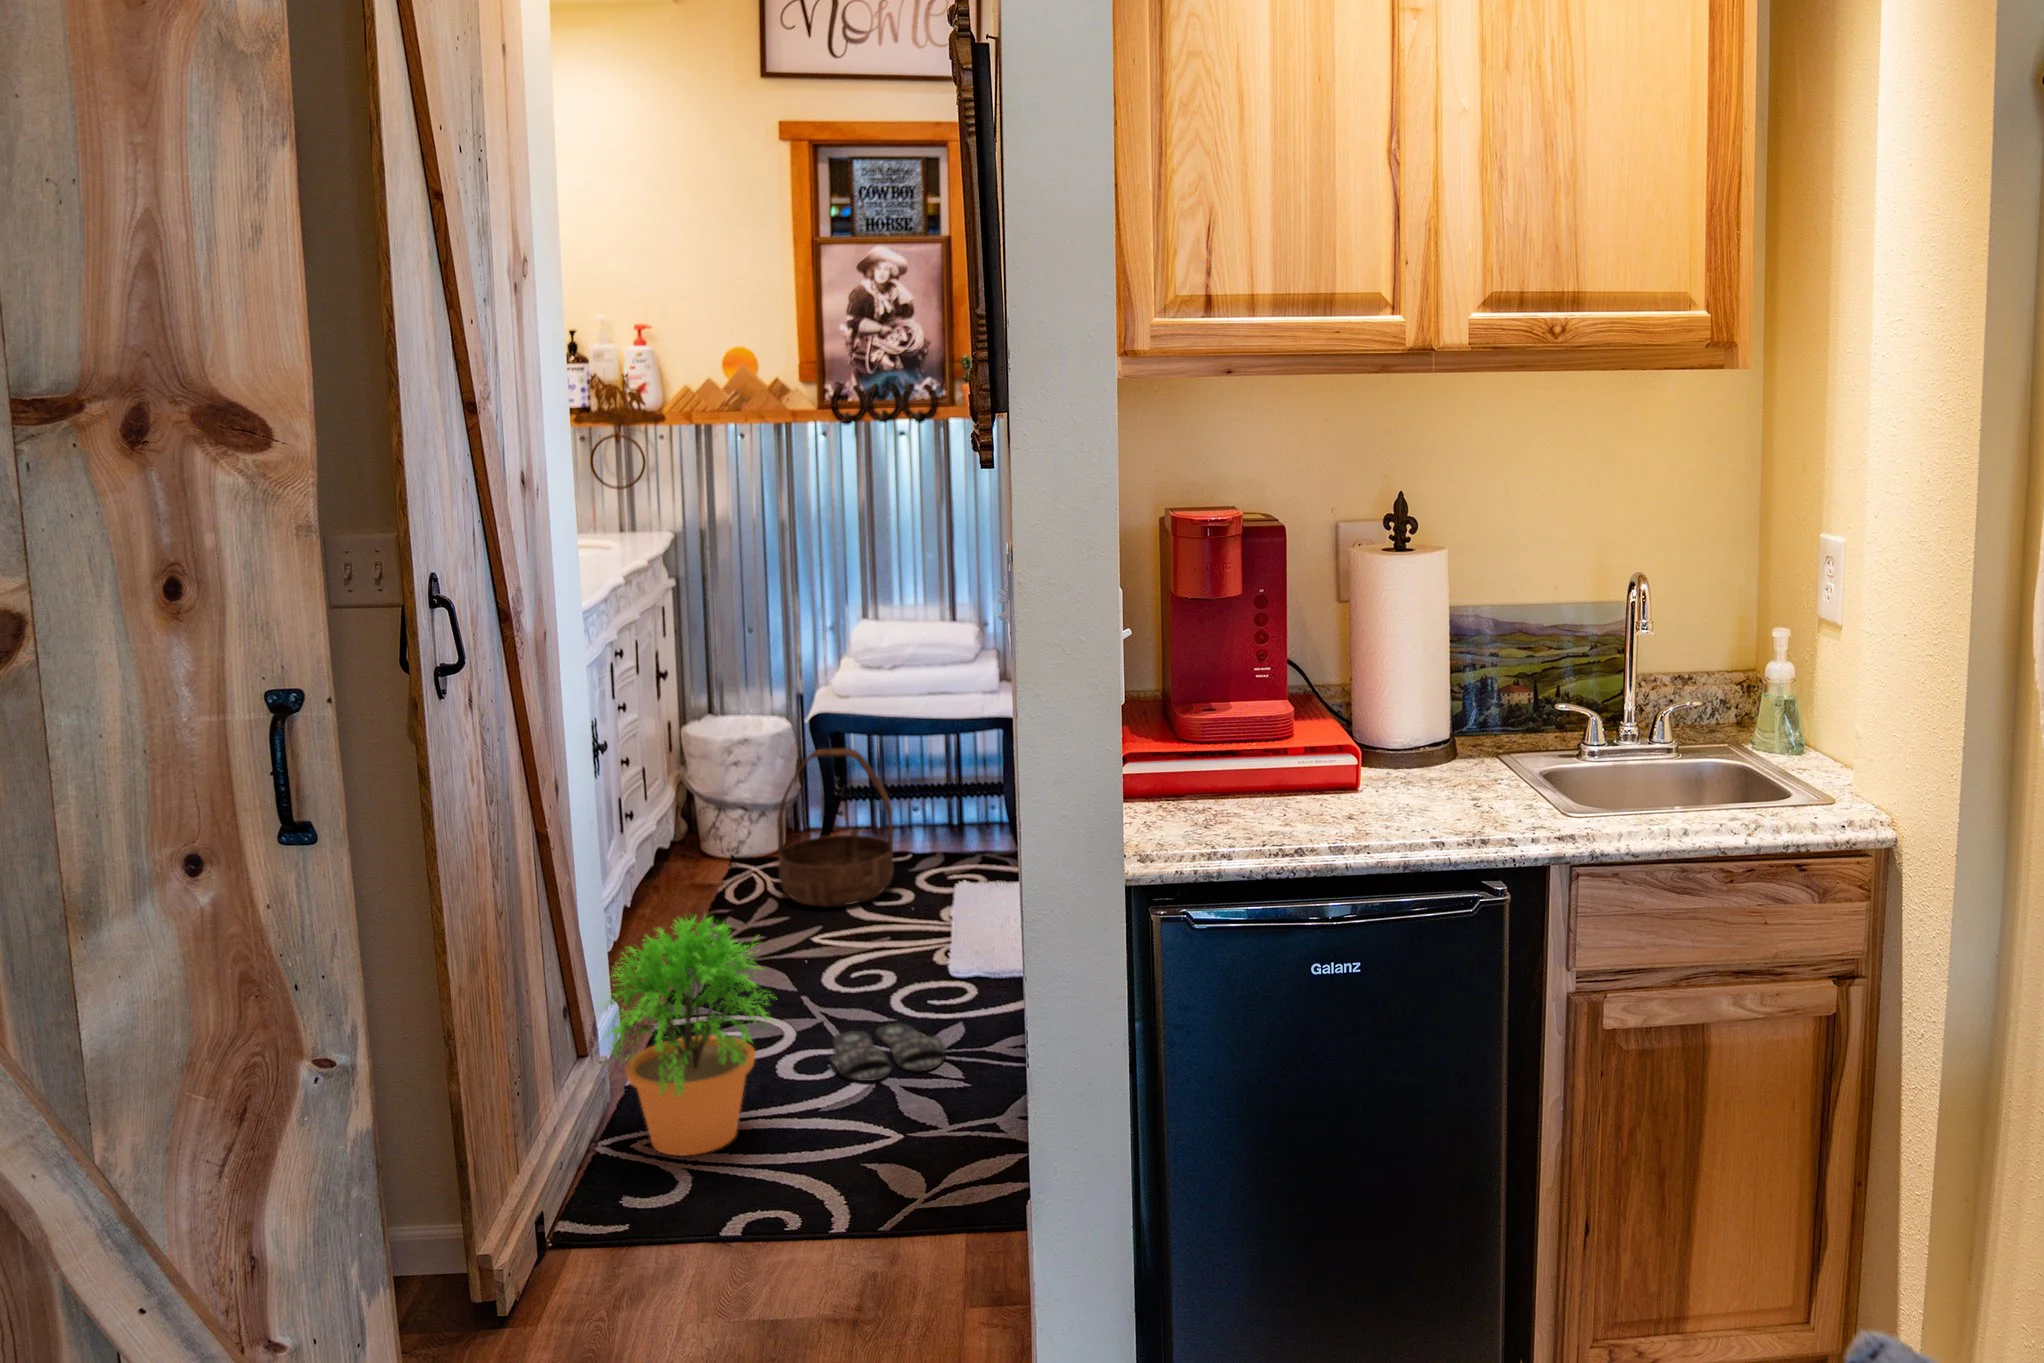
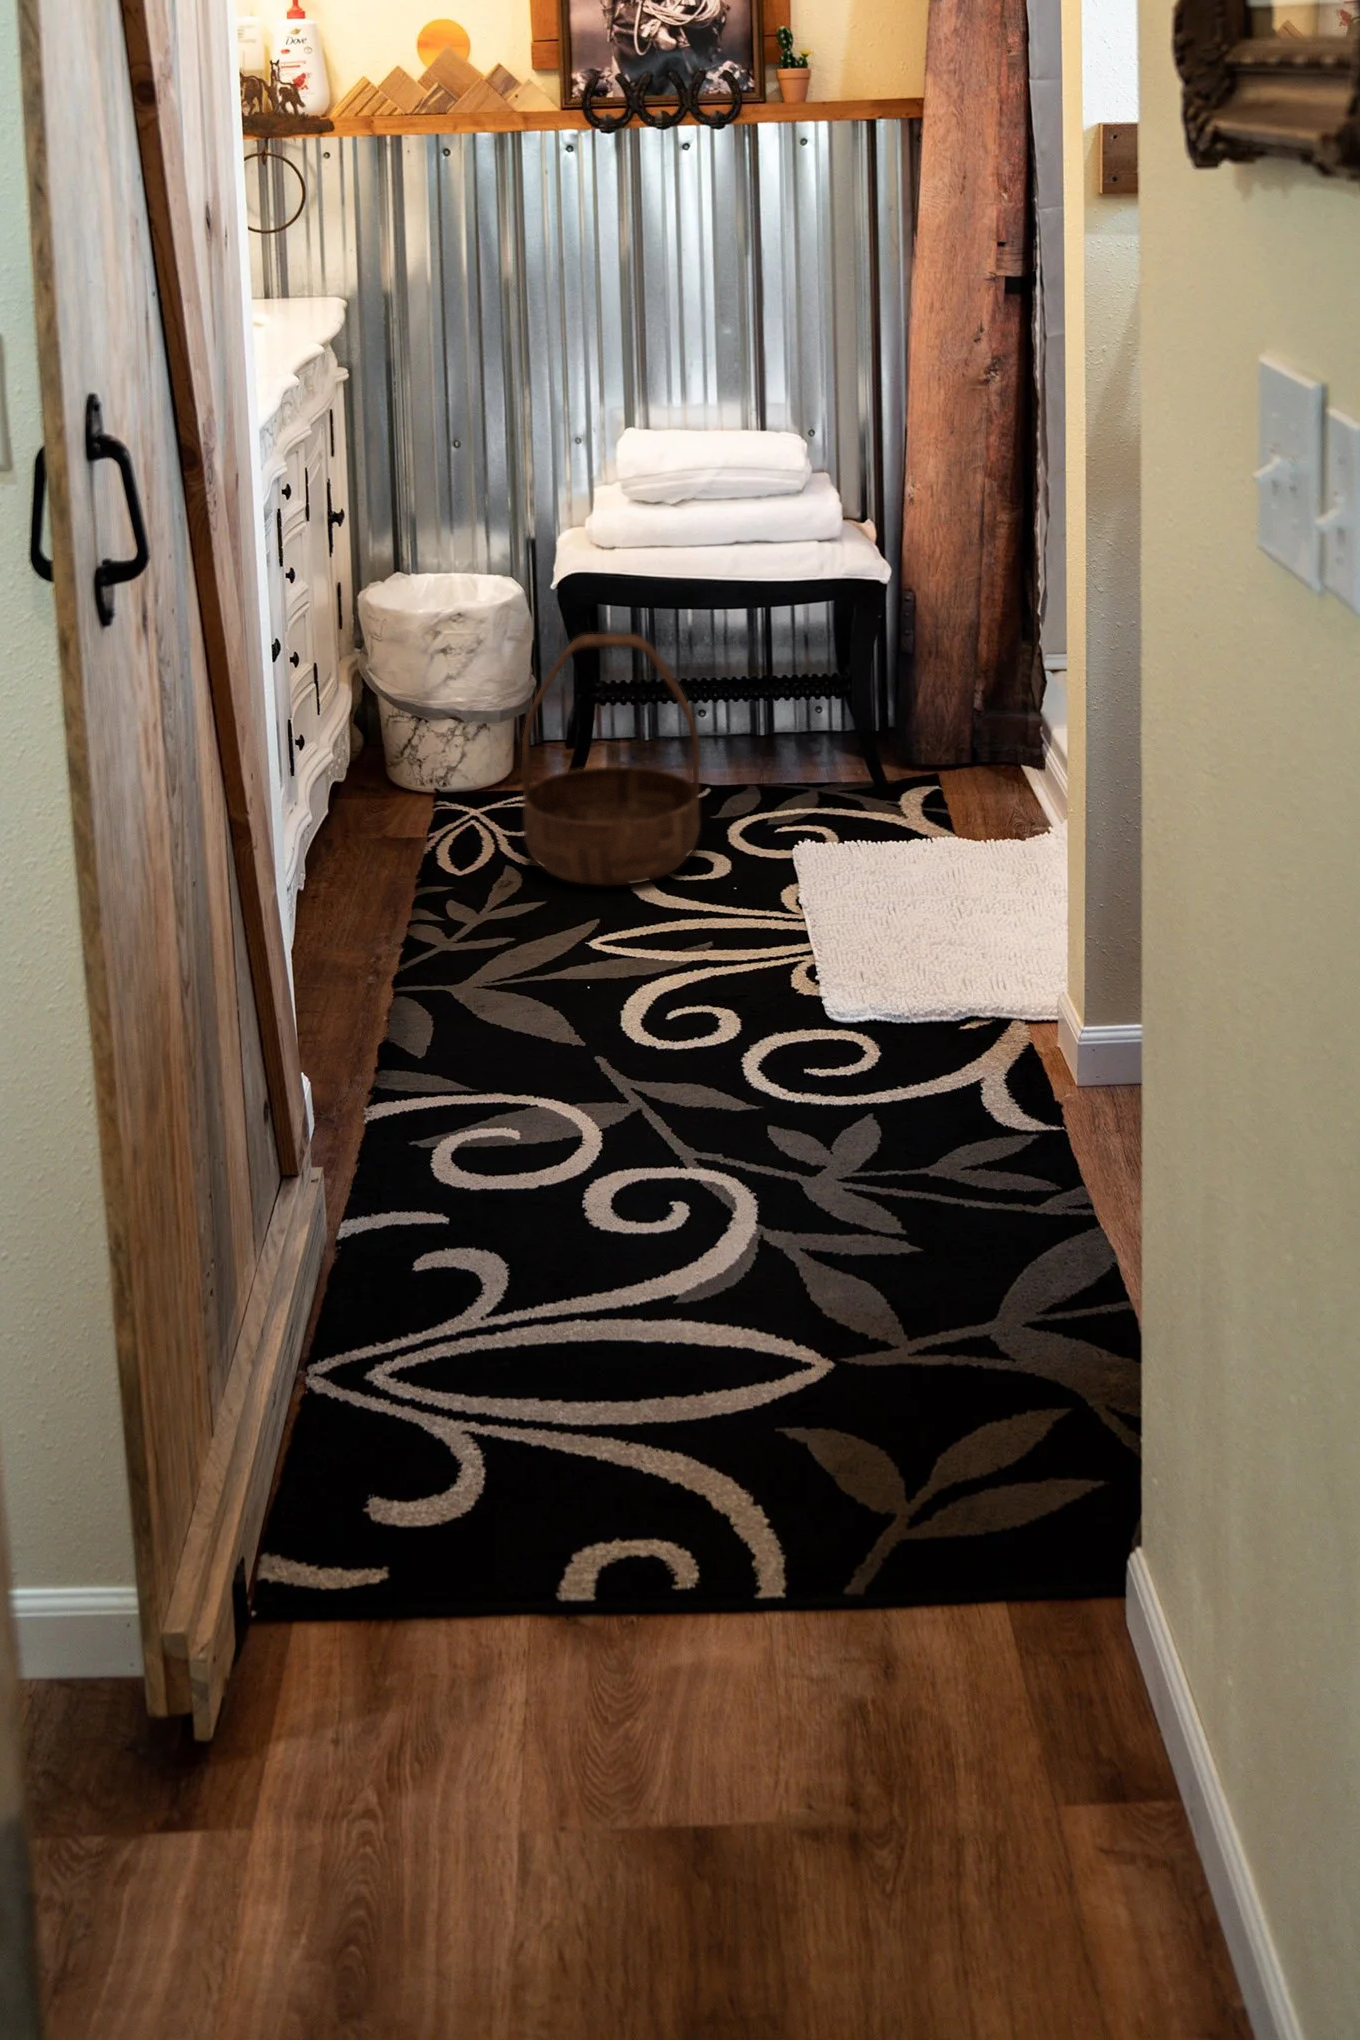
potted plant: present [601,916,771,1156] -> none [297,949,614,1395]
slippers: present [830,1023,945,1081] -> none [667,1118,869,1241]

